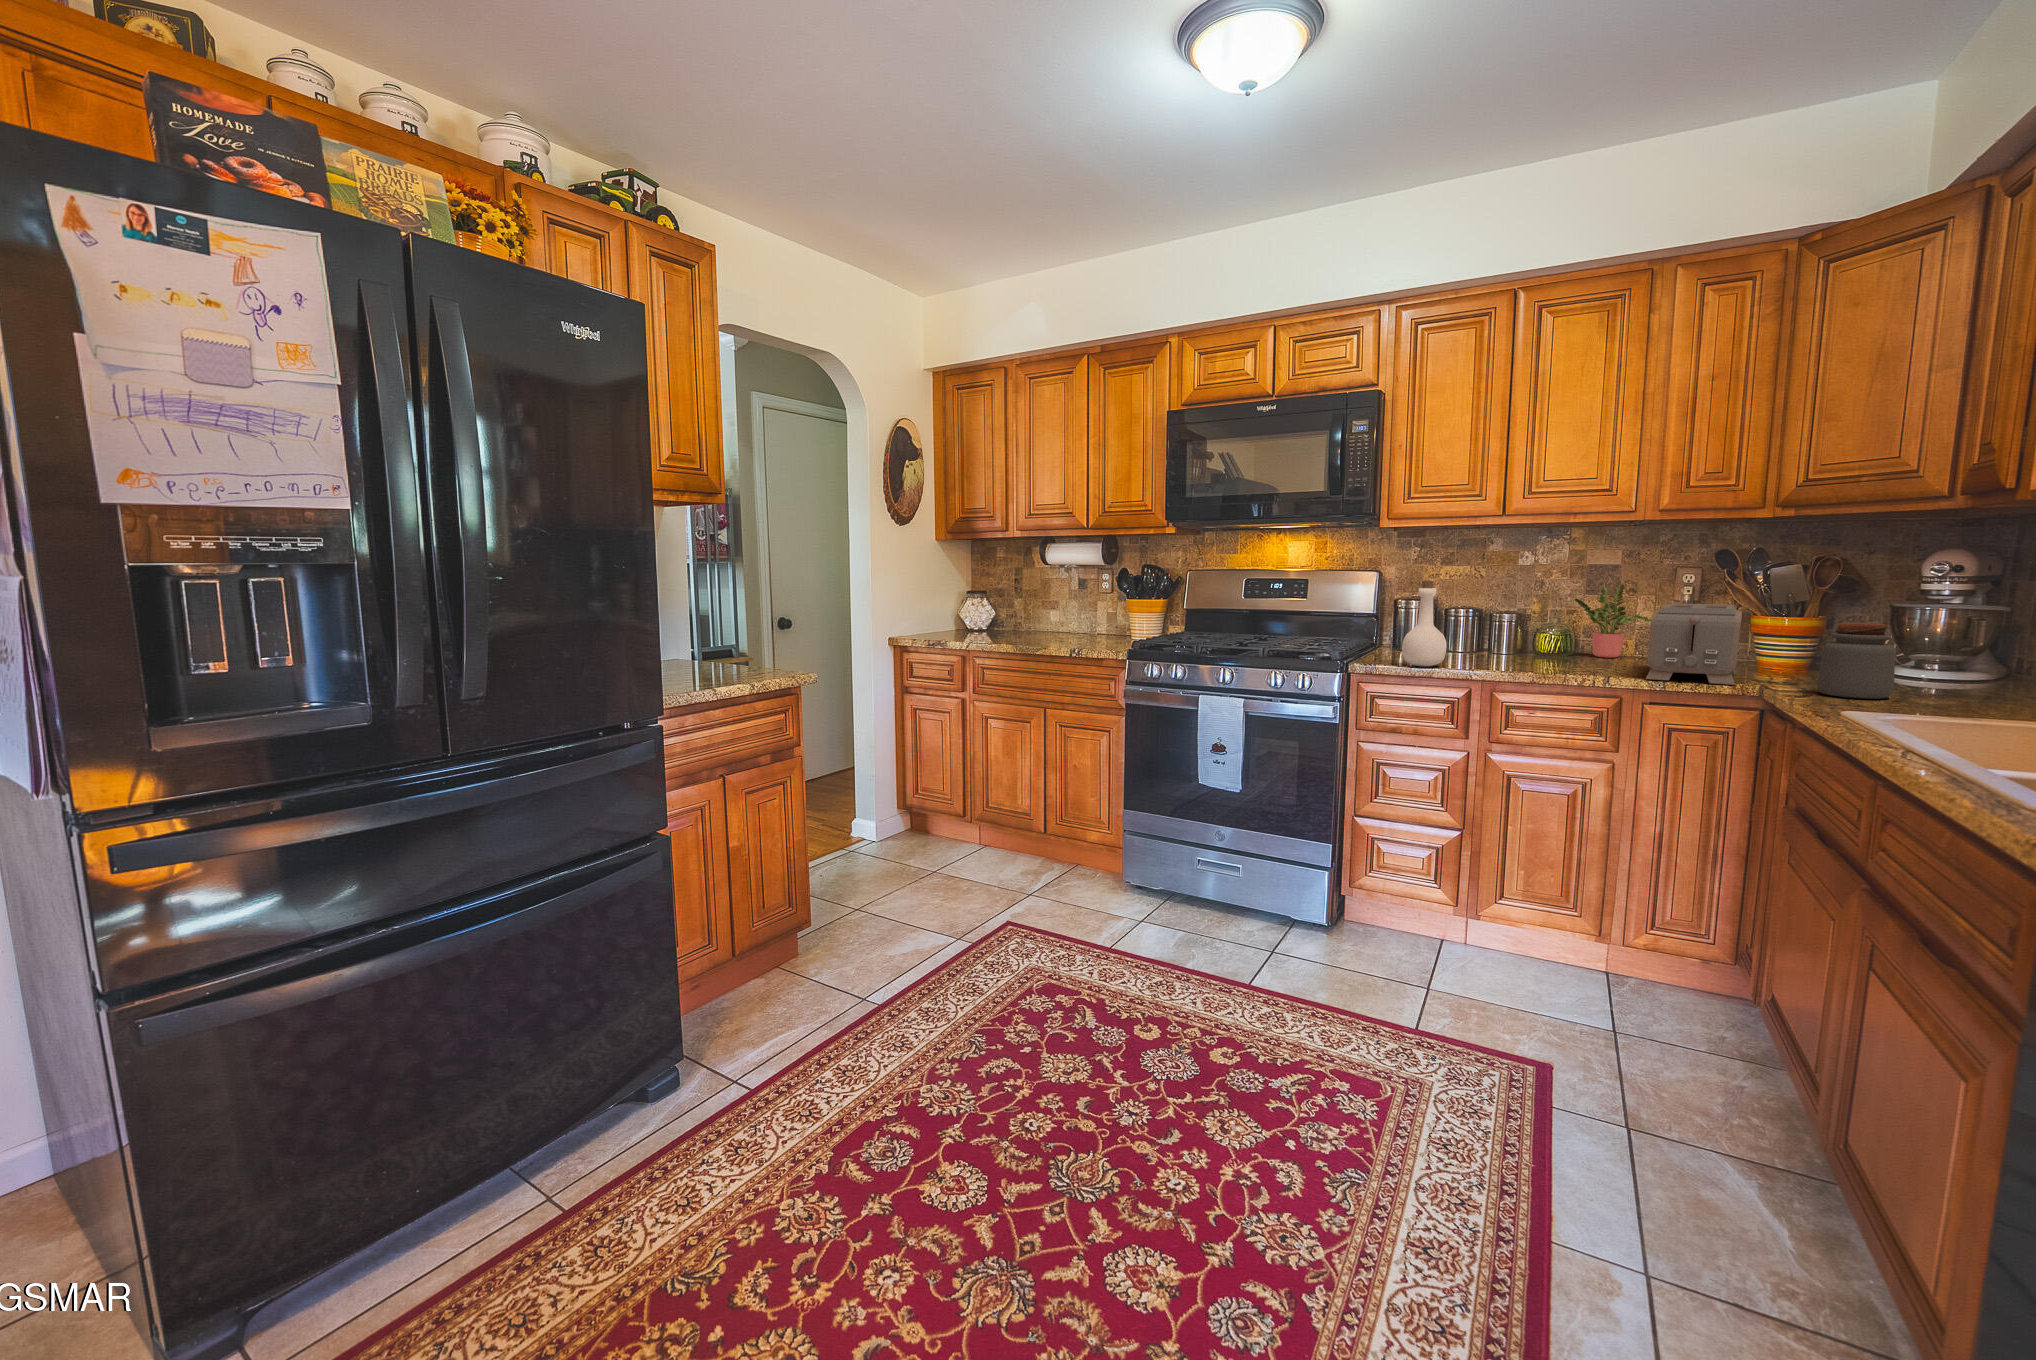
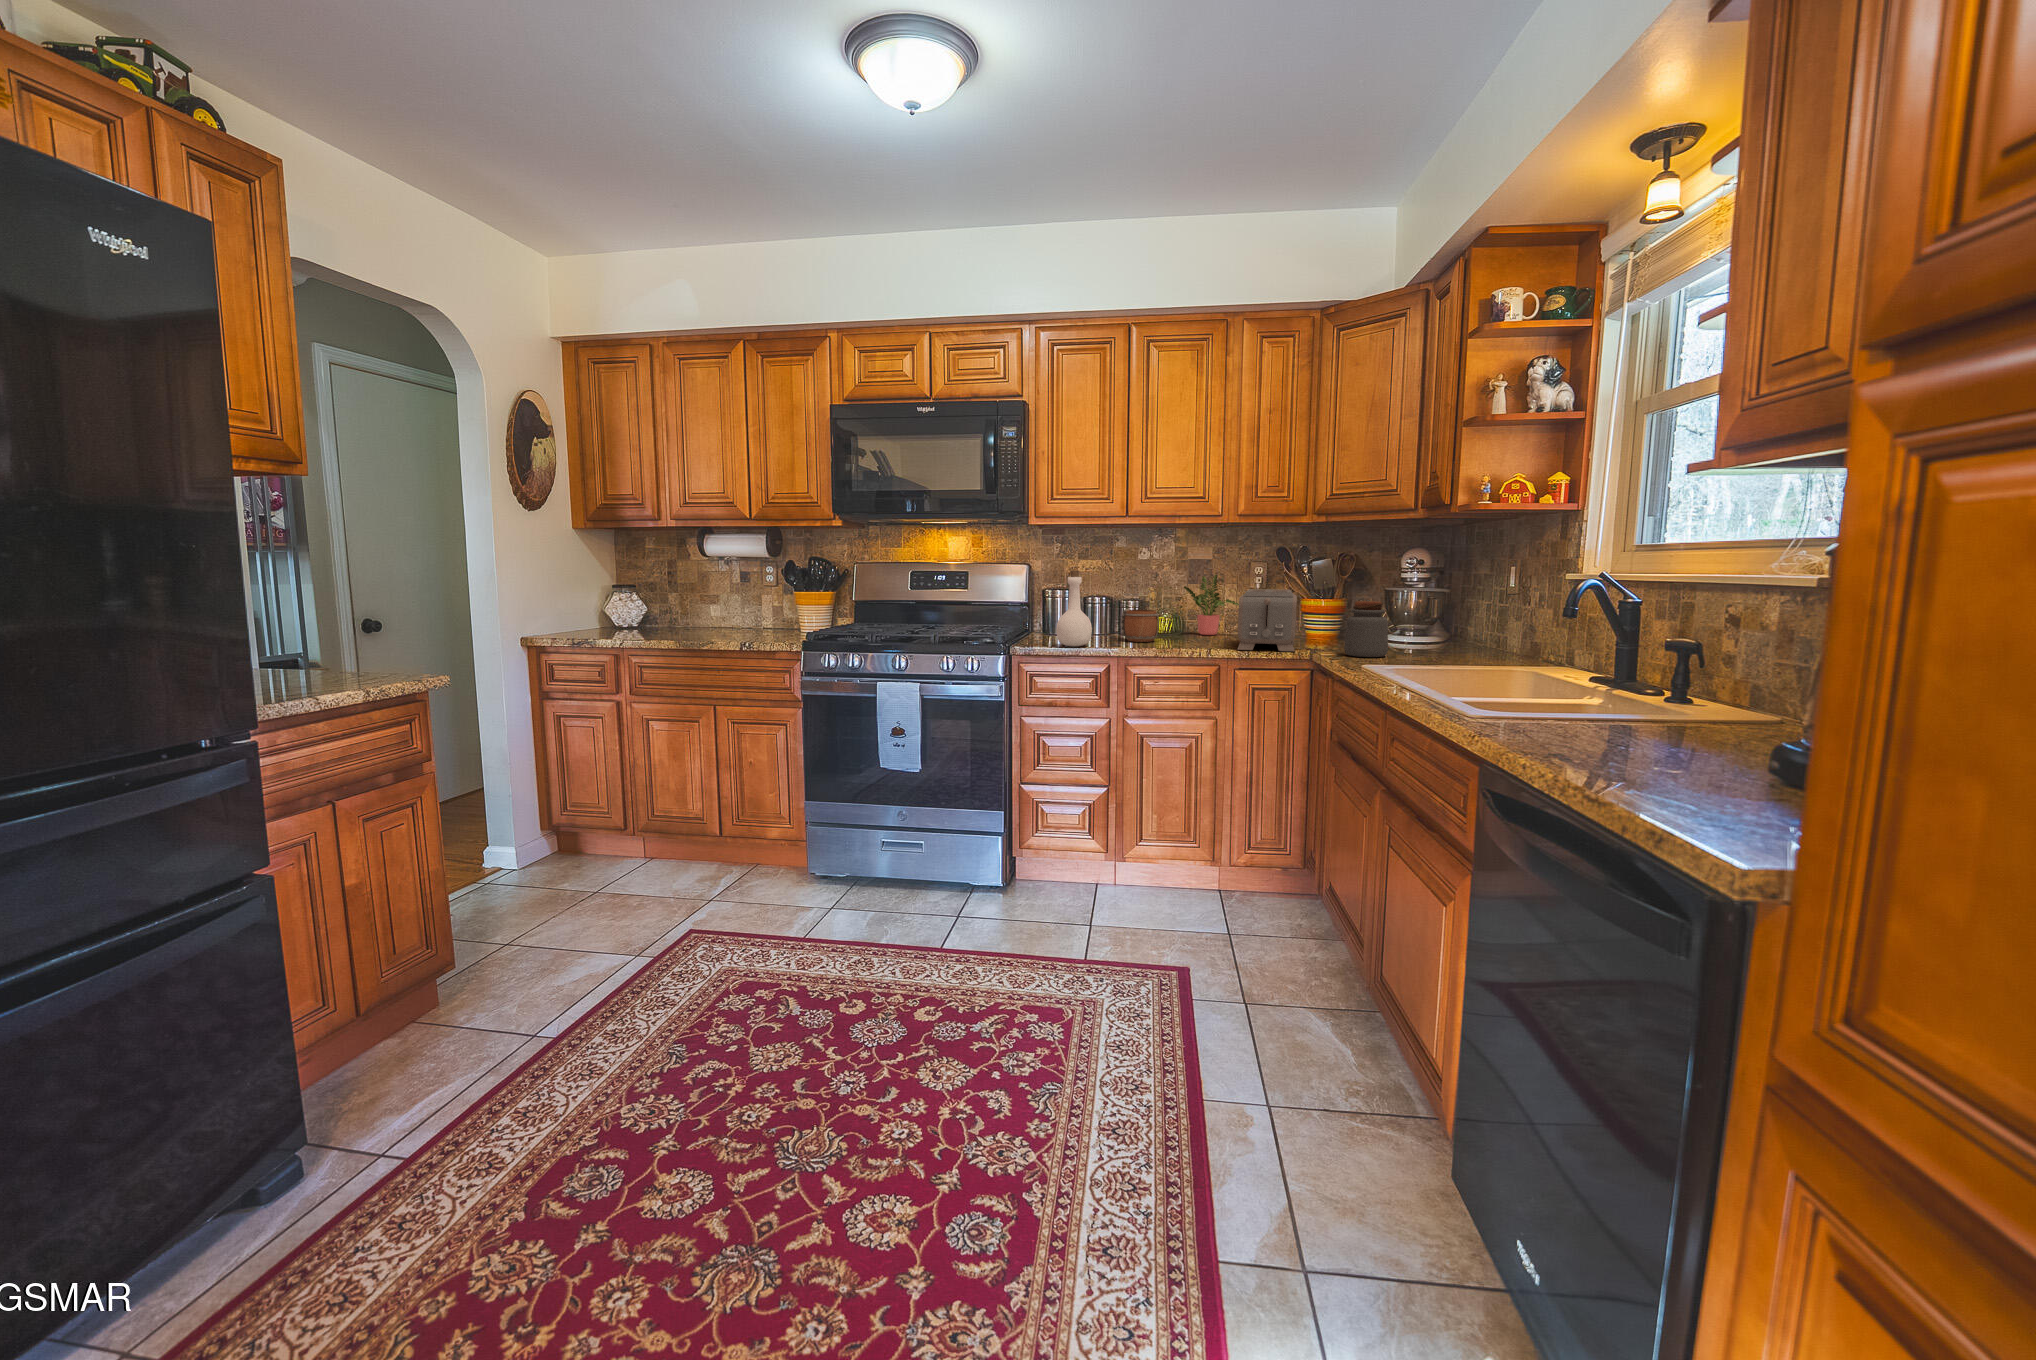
mug: none [1486,624,1537,664] -> present [1121,609,1159,642]

